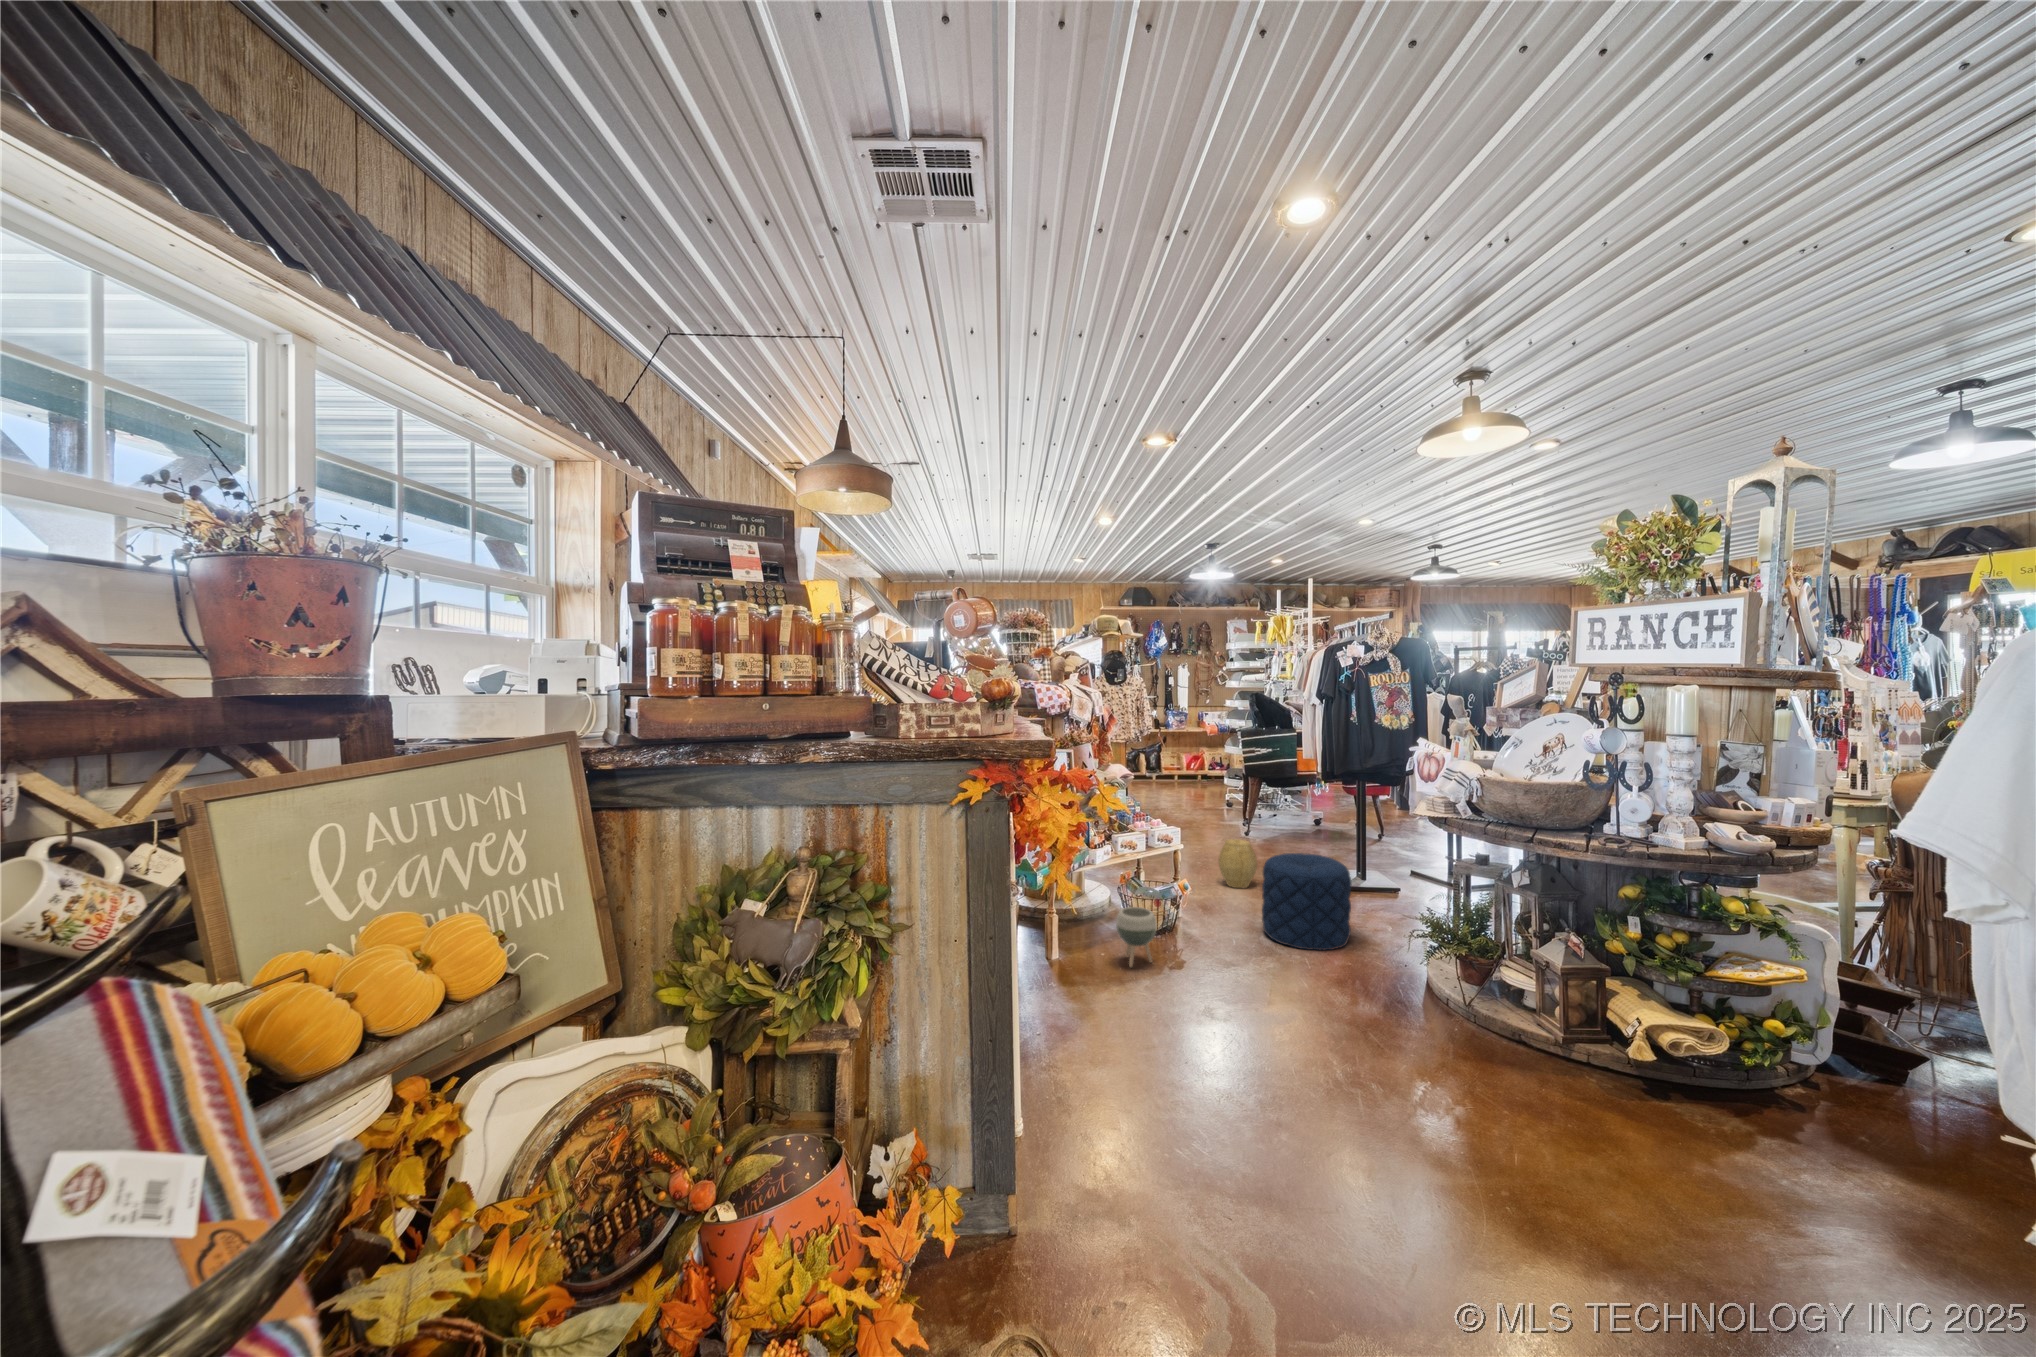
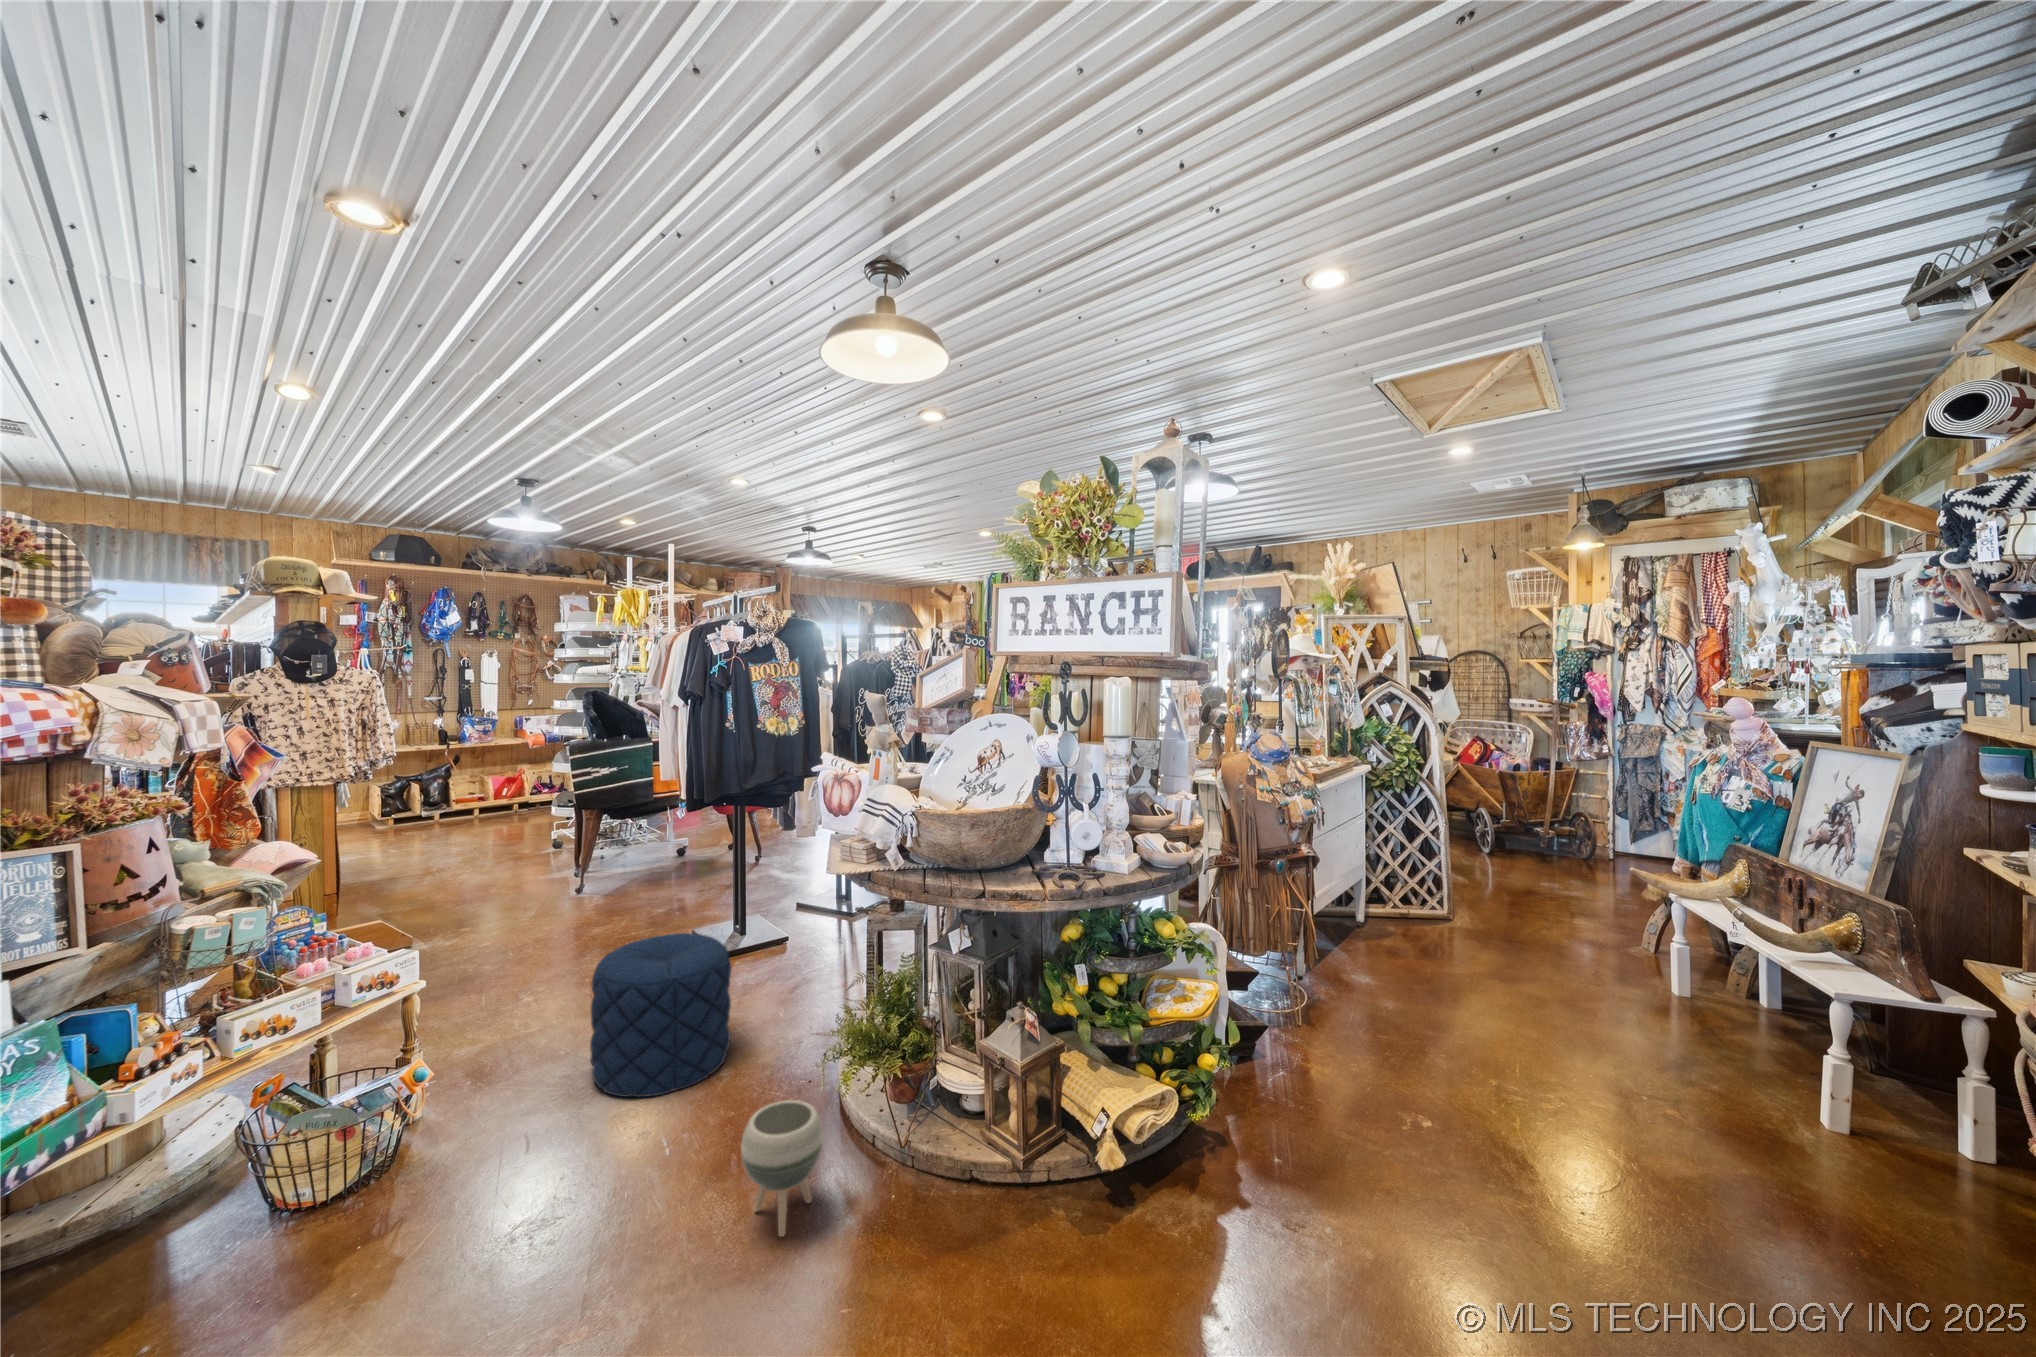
woven basket: present [1218,839,1257,888] -> none [521,919,589,1000]
planter: present [1116,907,1157,967] -> present [741,1100,824,1237]

